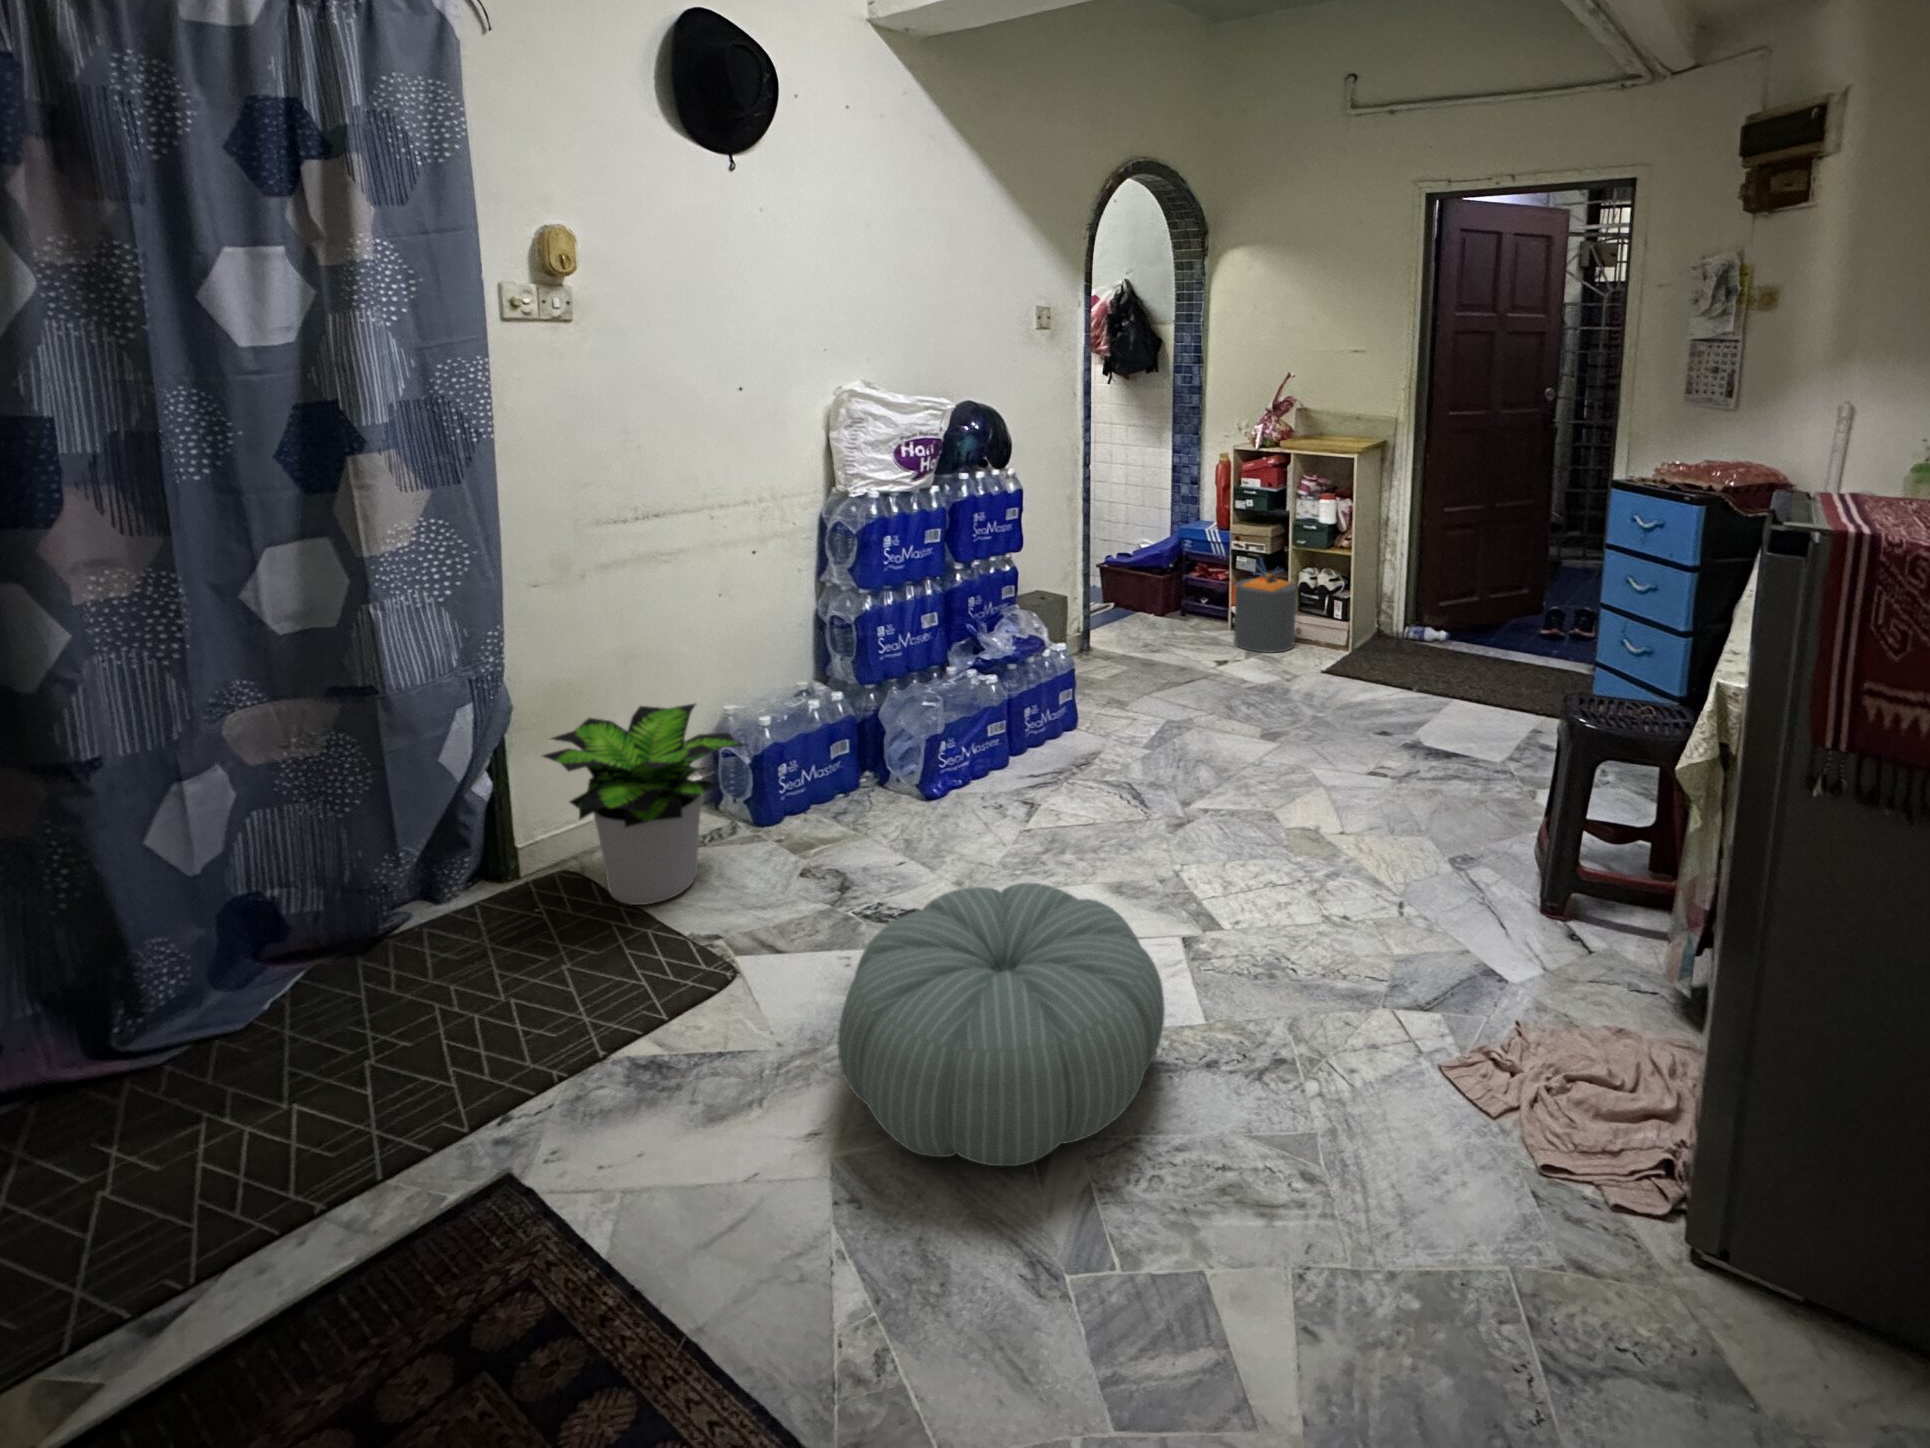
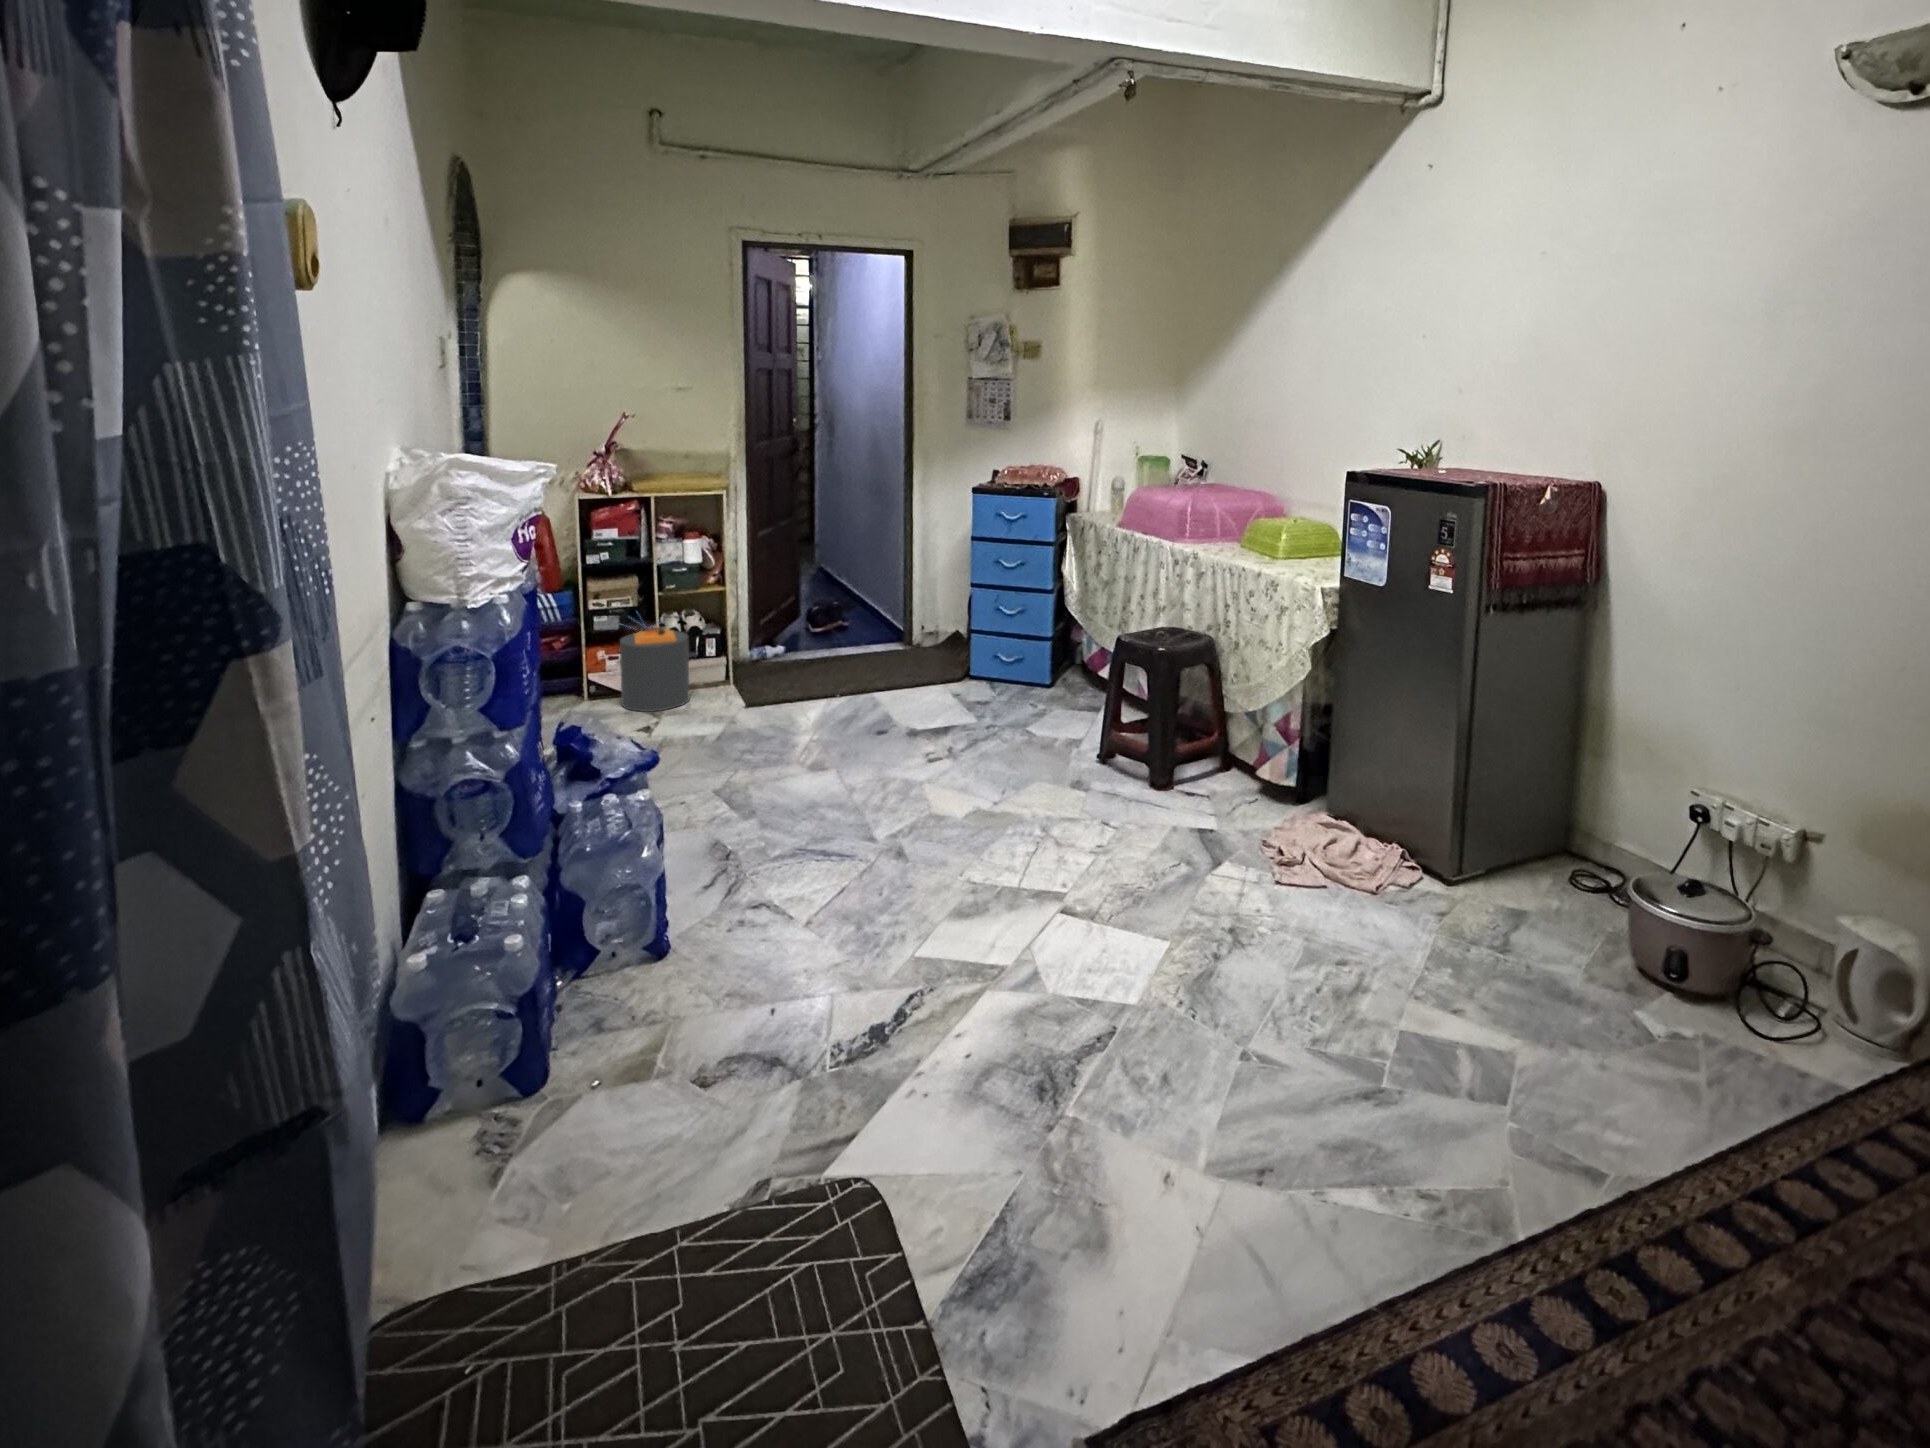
potted plant: present [543,704,748,905] -> none [350,941,697,1268]
pouf: present [838,883,1165,1166] -> none [1013,881,1310,1126]

